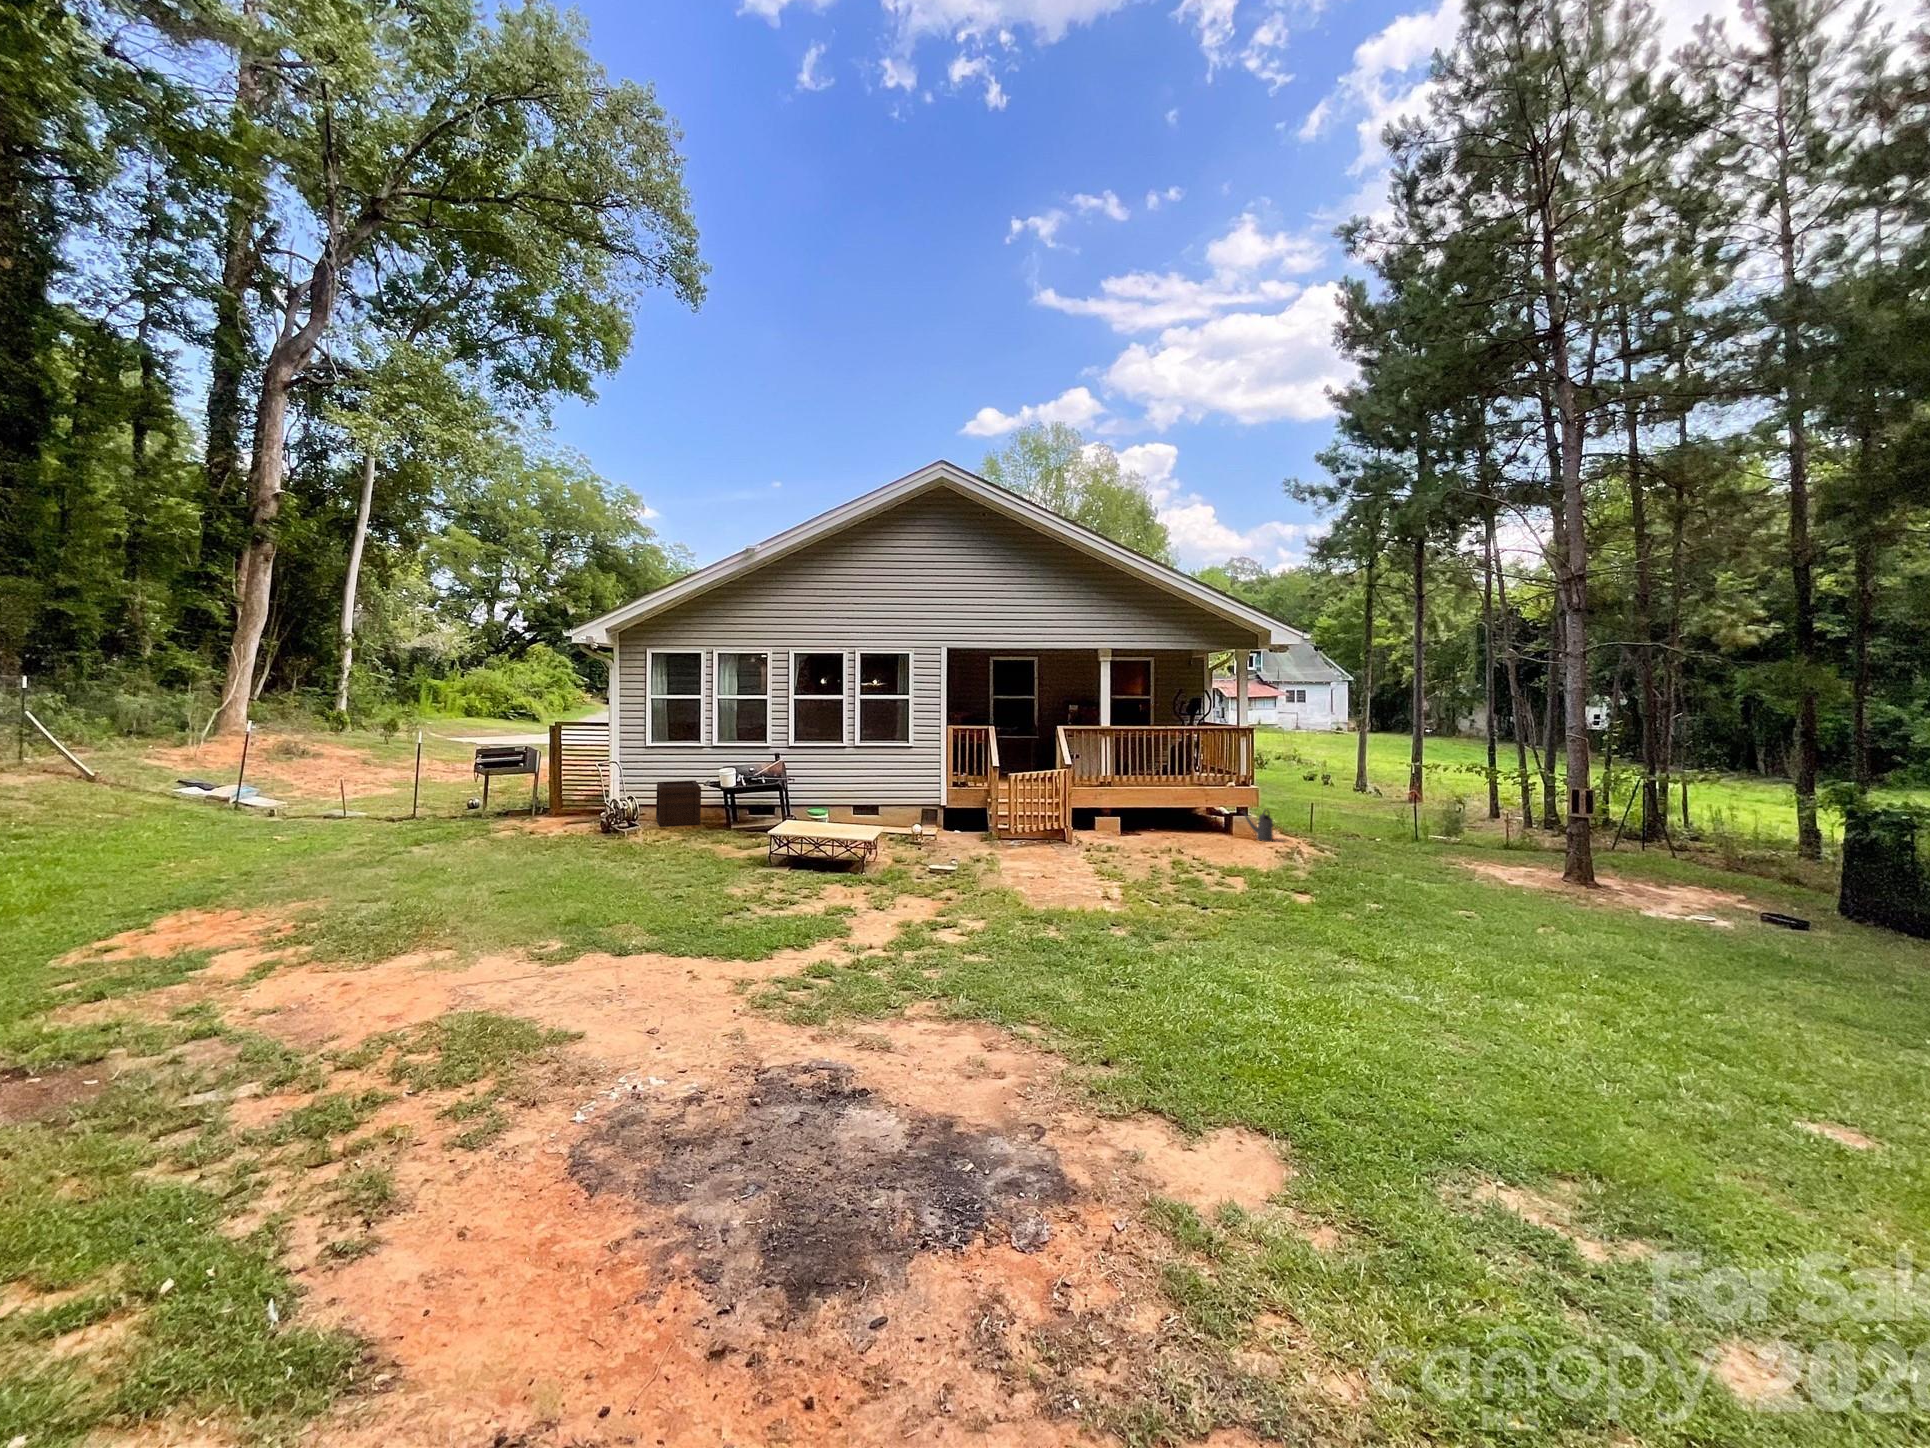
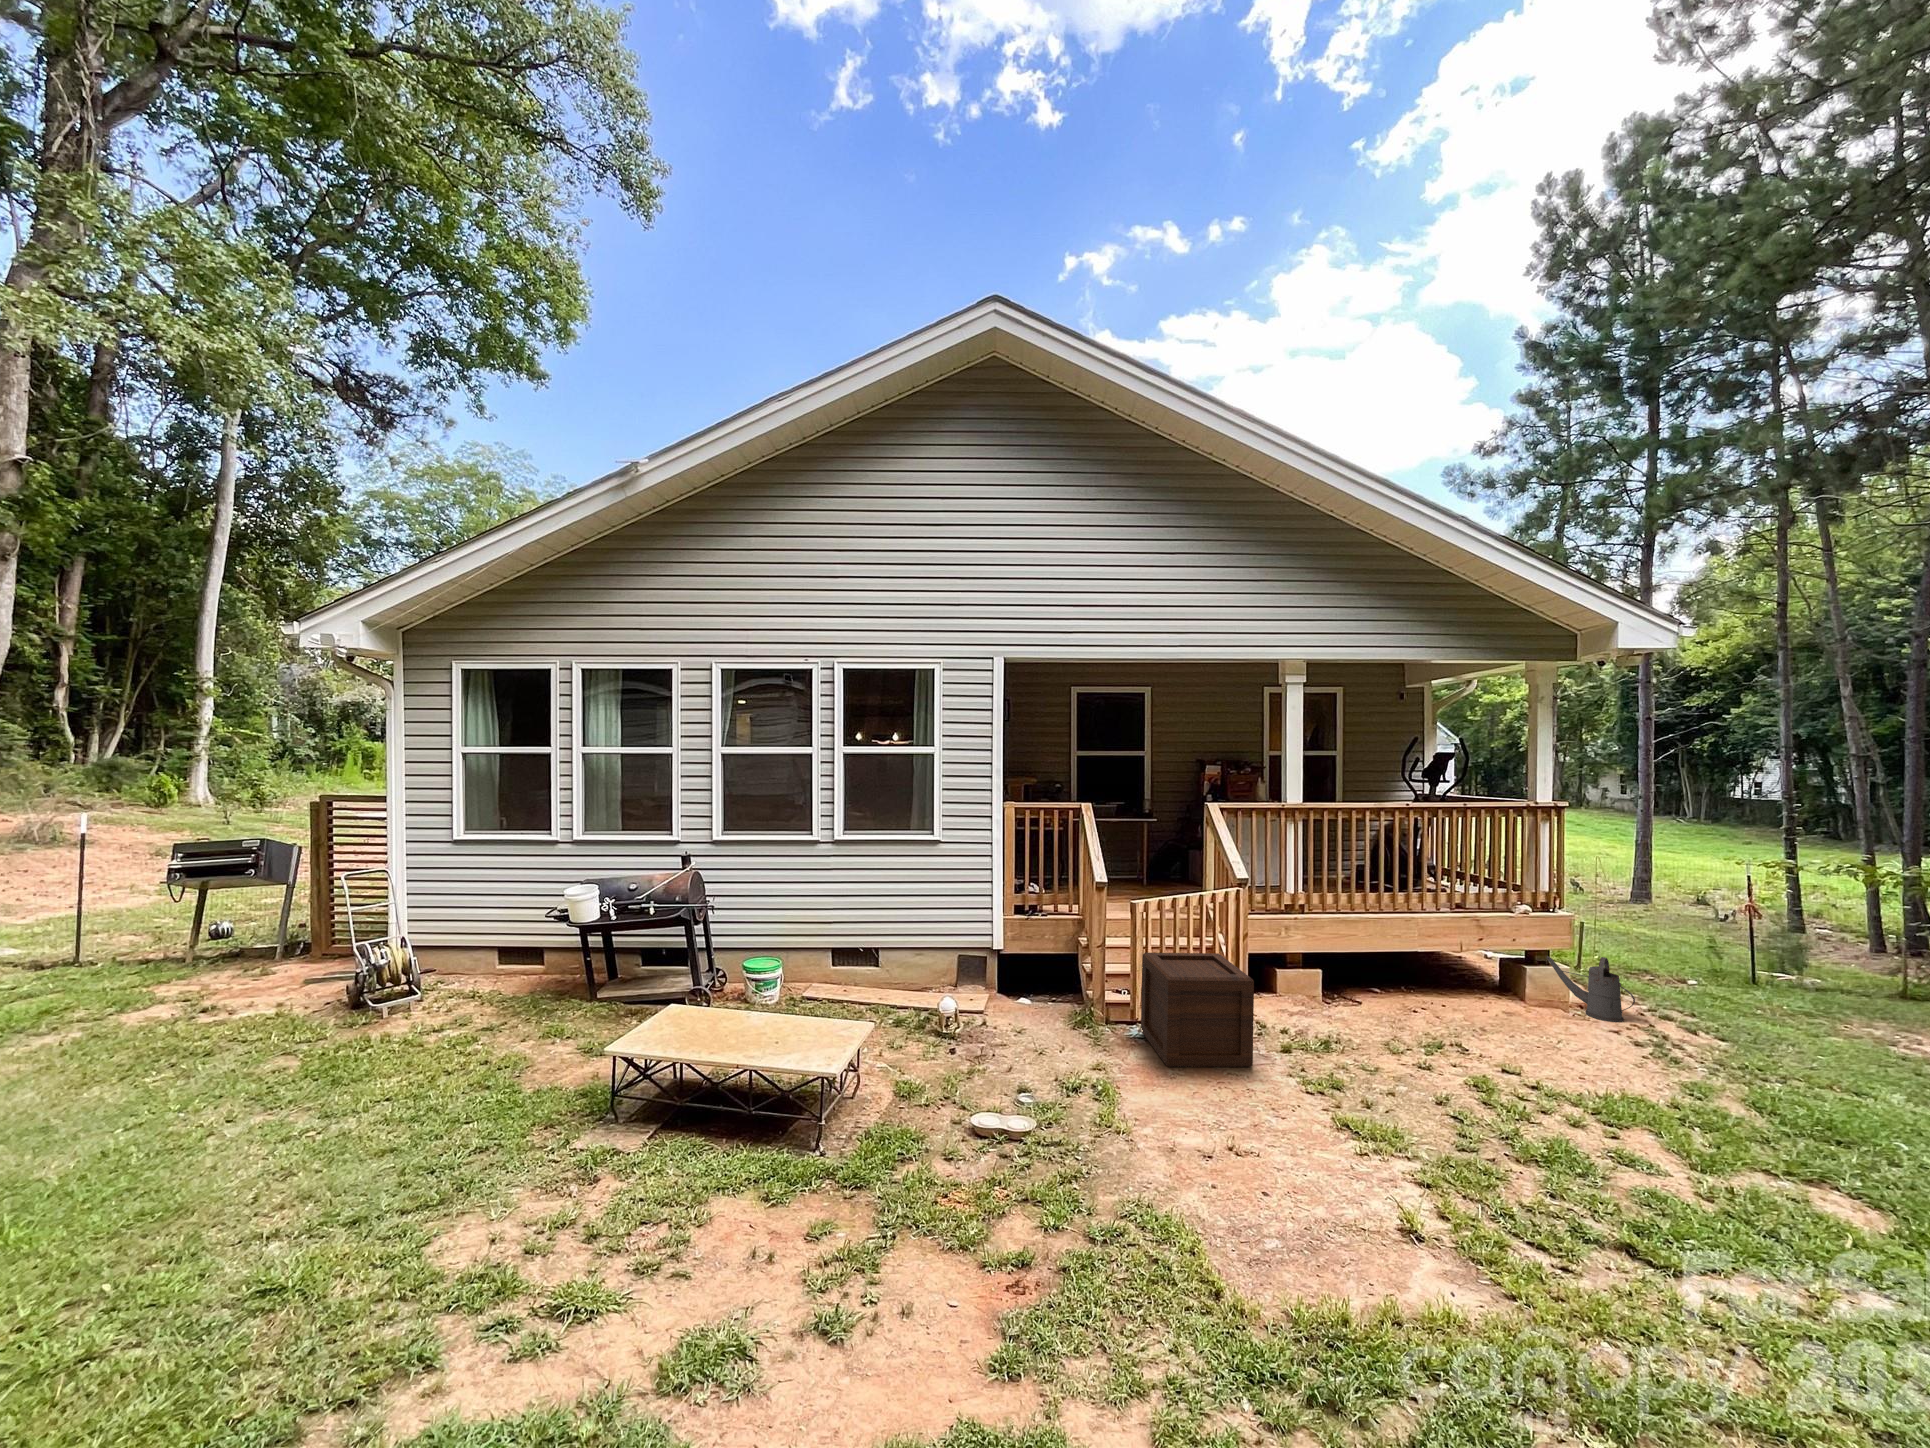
wooden crate: present [656,781,701,827] -> present [1141,953,1254,1067]

